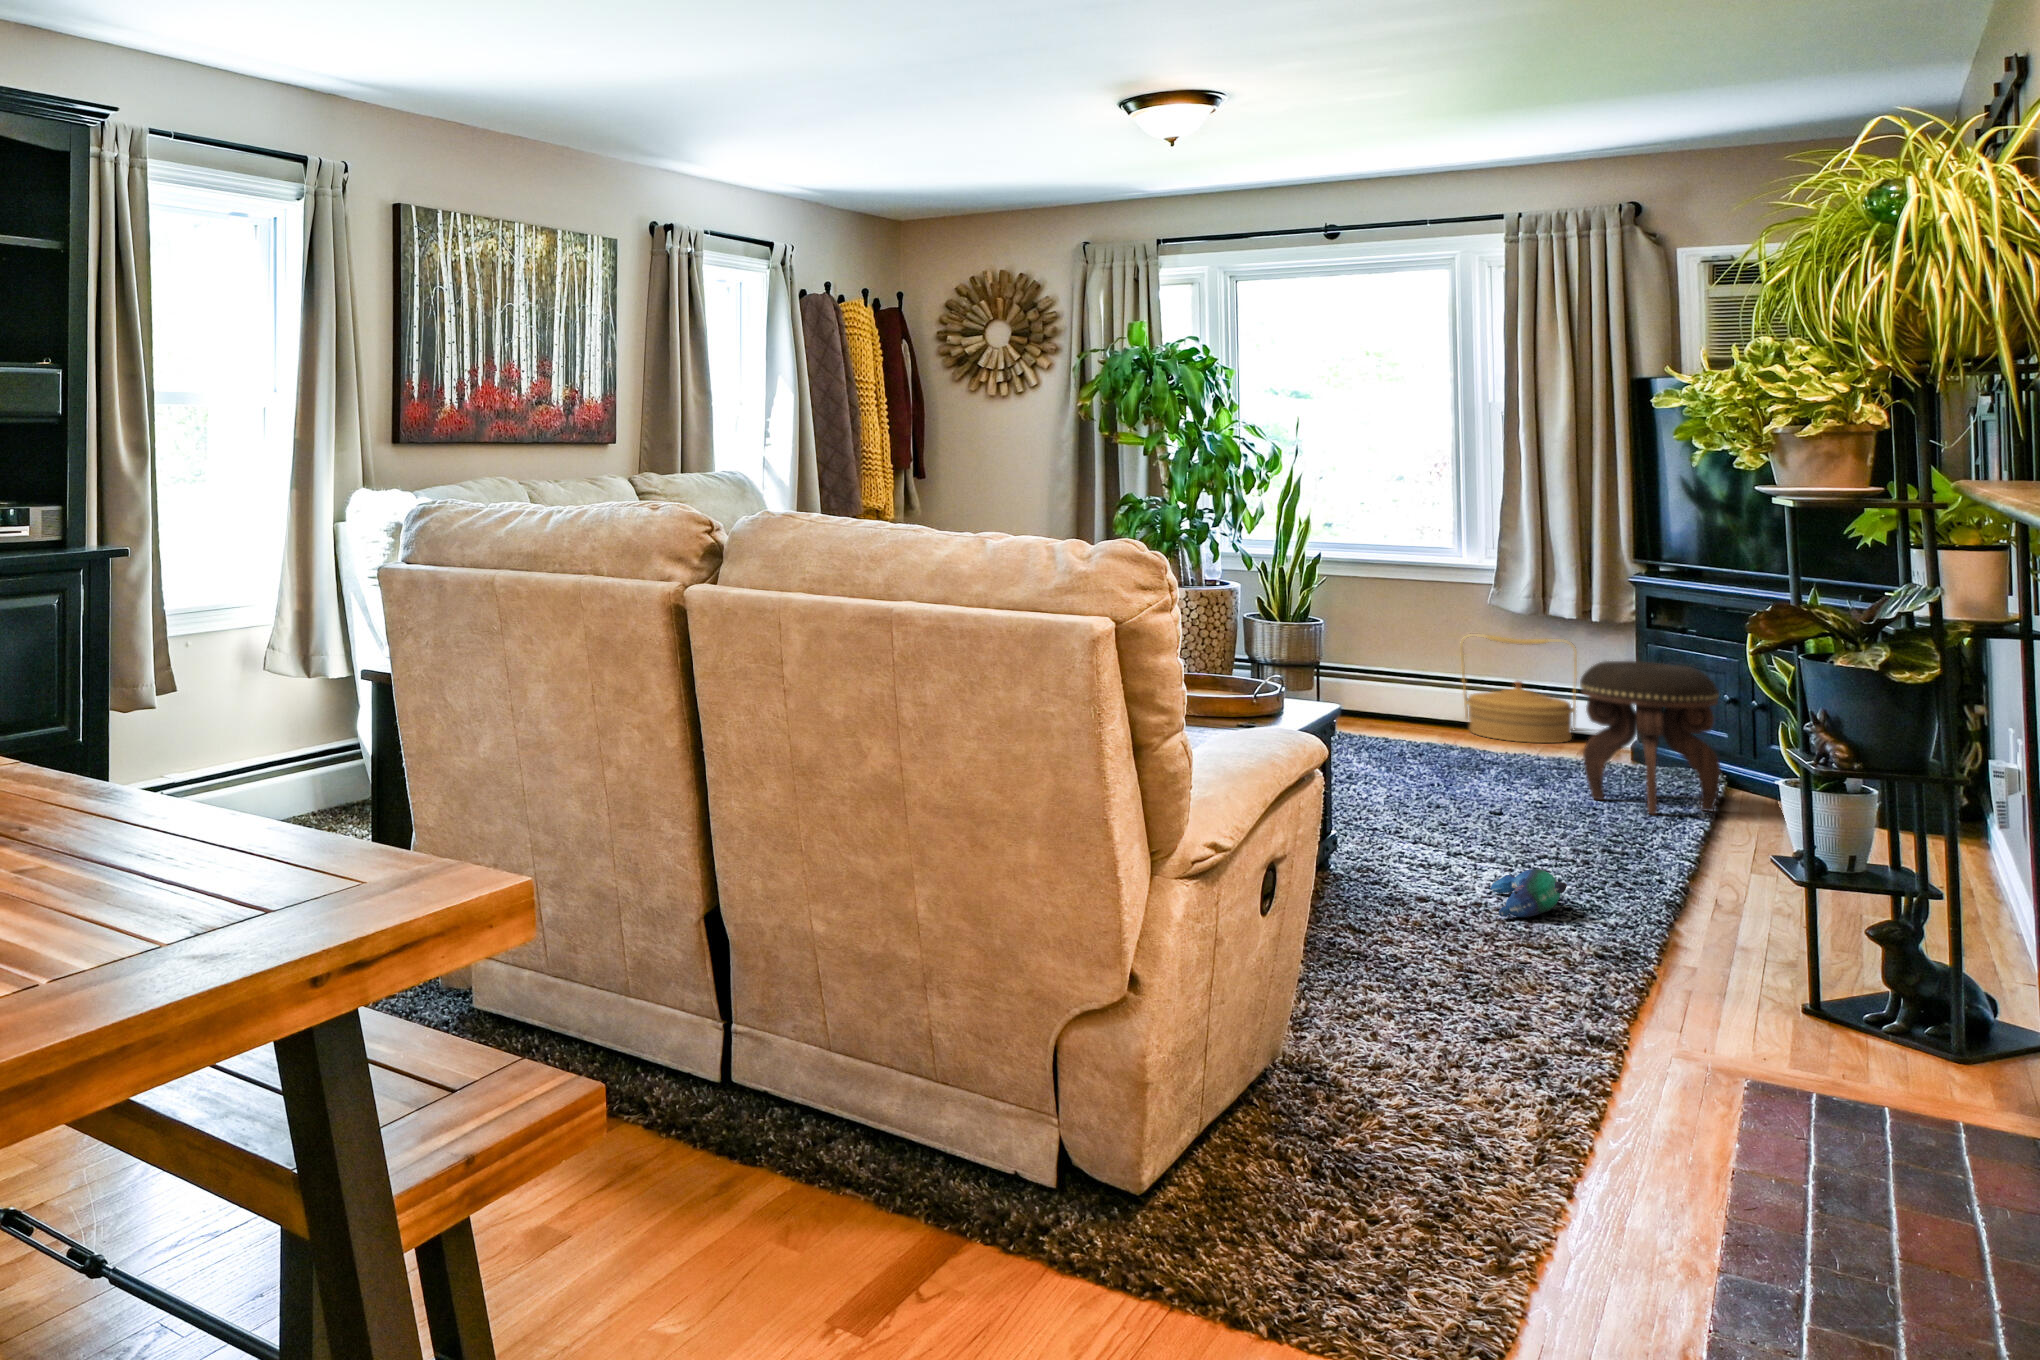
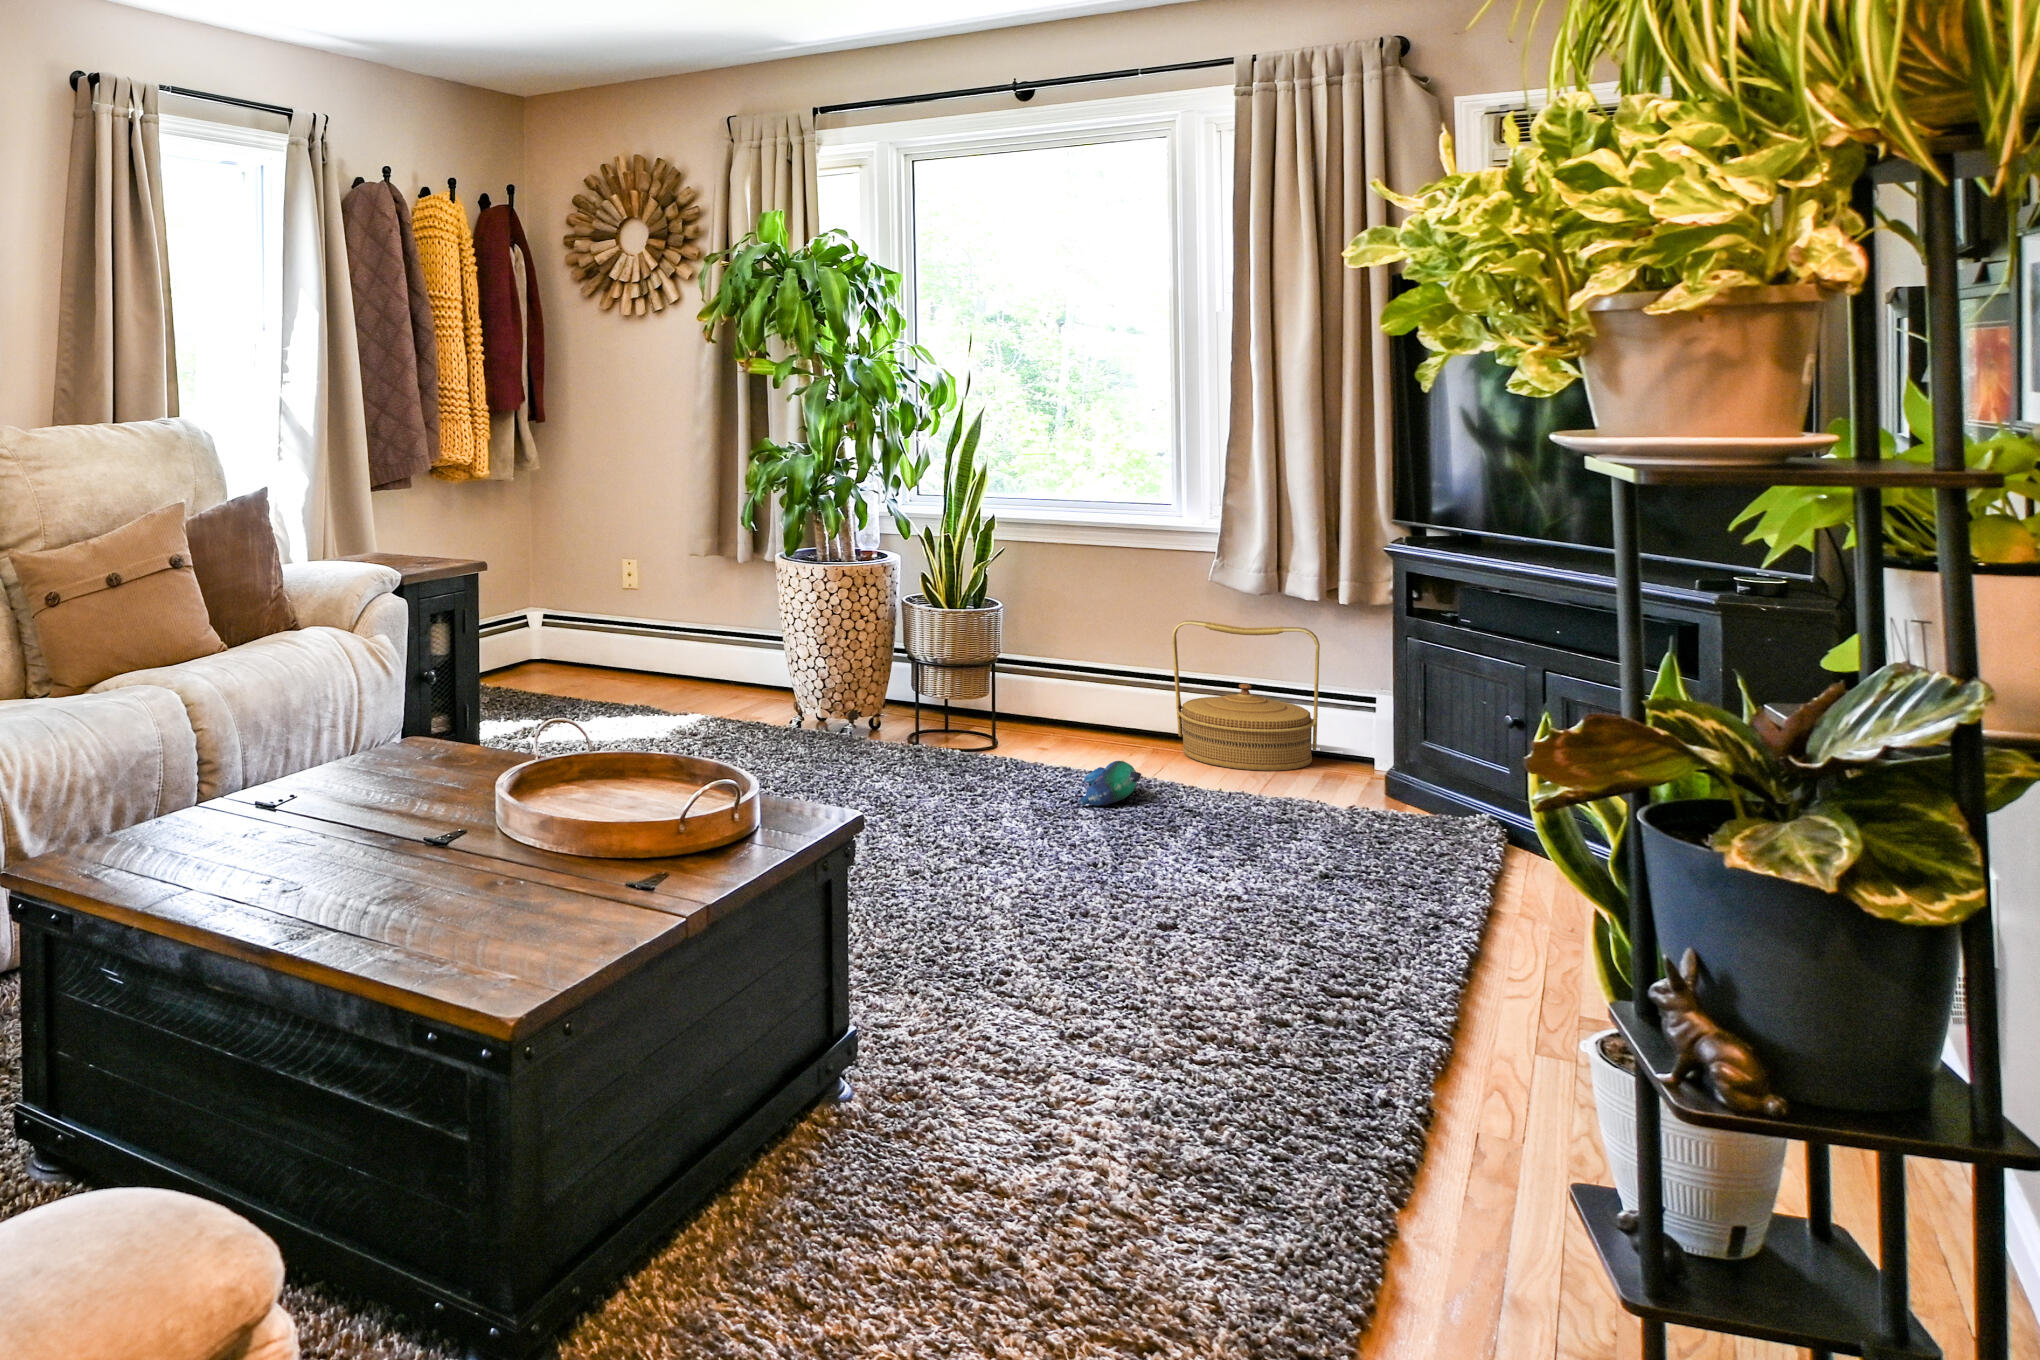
footstool: present [1580,661,1721,815] -> none [1301,679,1496,919]
plush toy: present [1490,869,1567,918] -> present [1079,761,1141,806]

